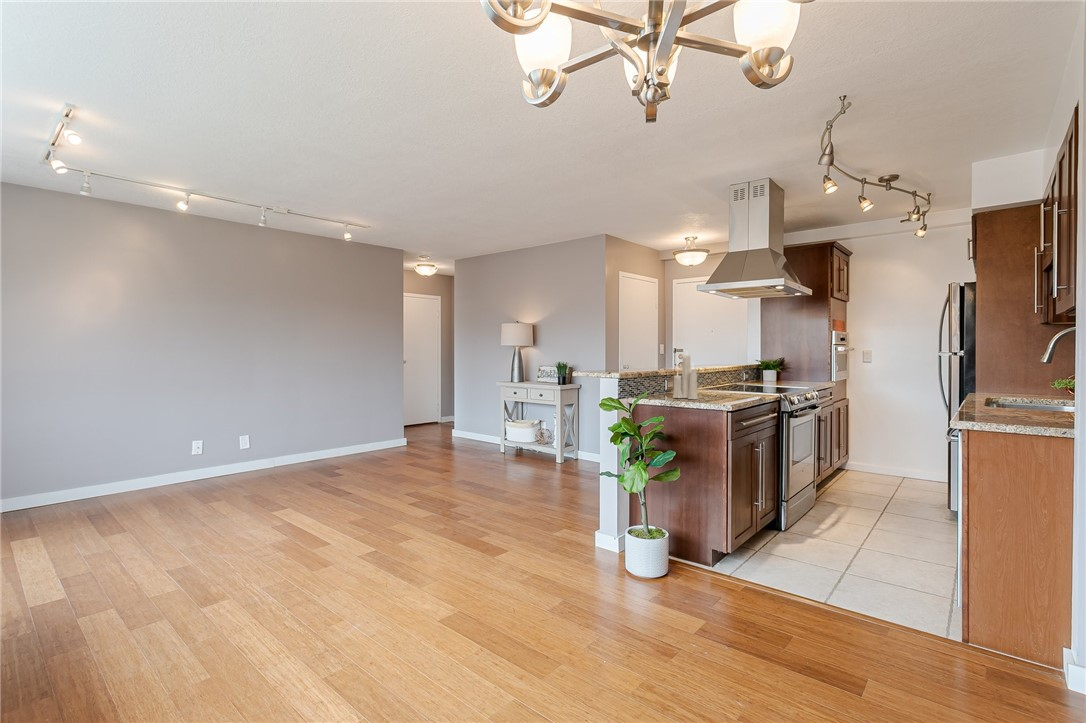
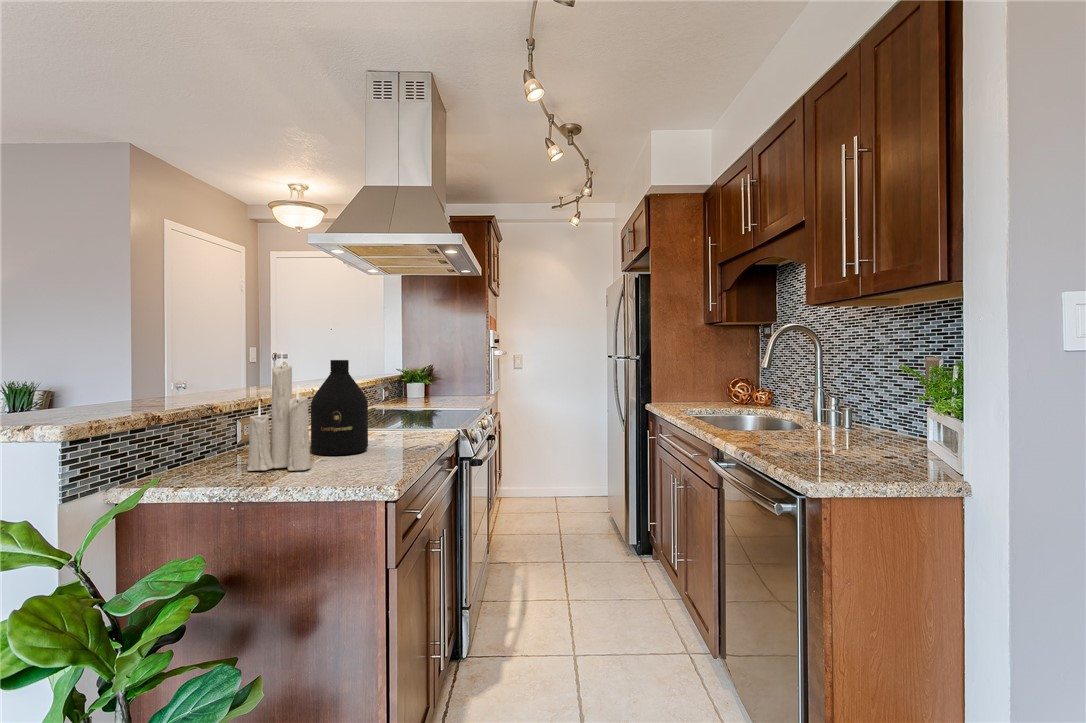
bottle: none [698,353,725,397] -> present [311,360,368,455]

